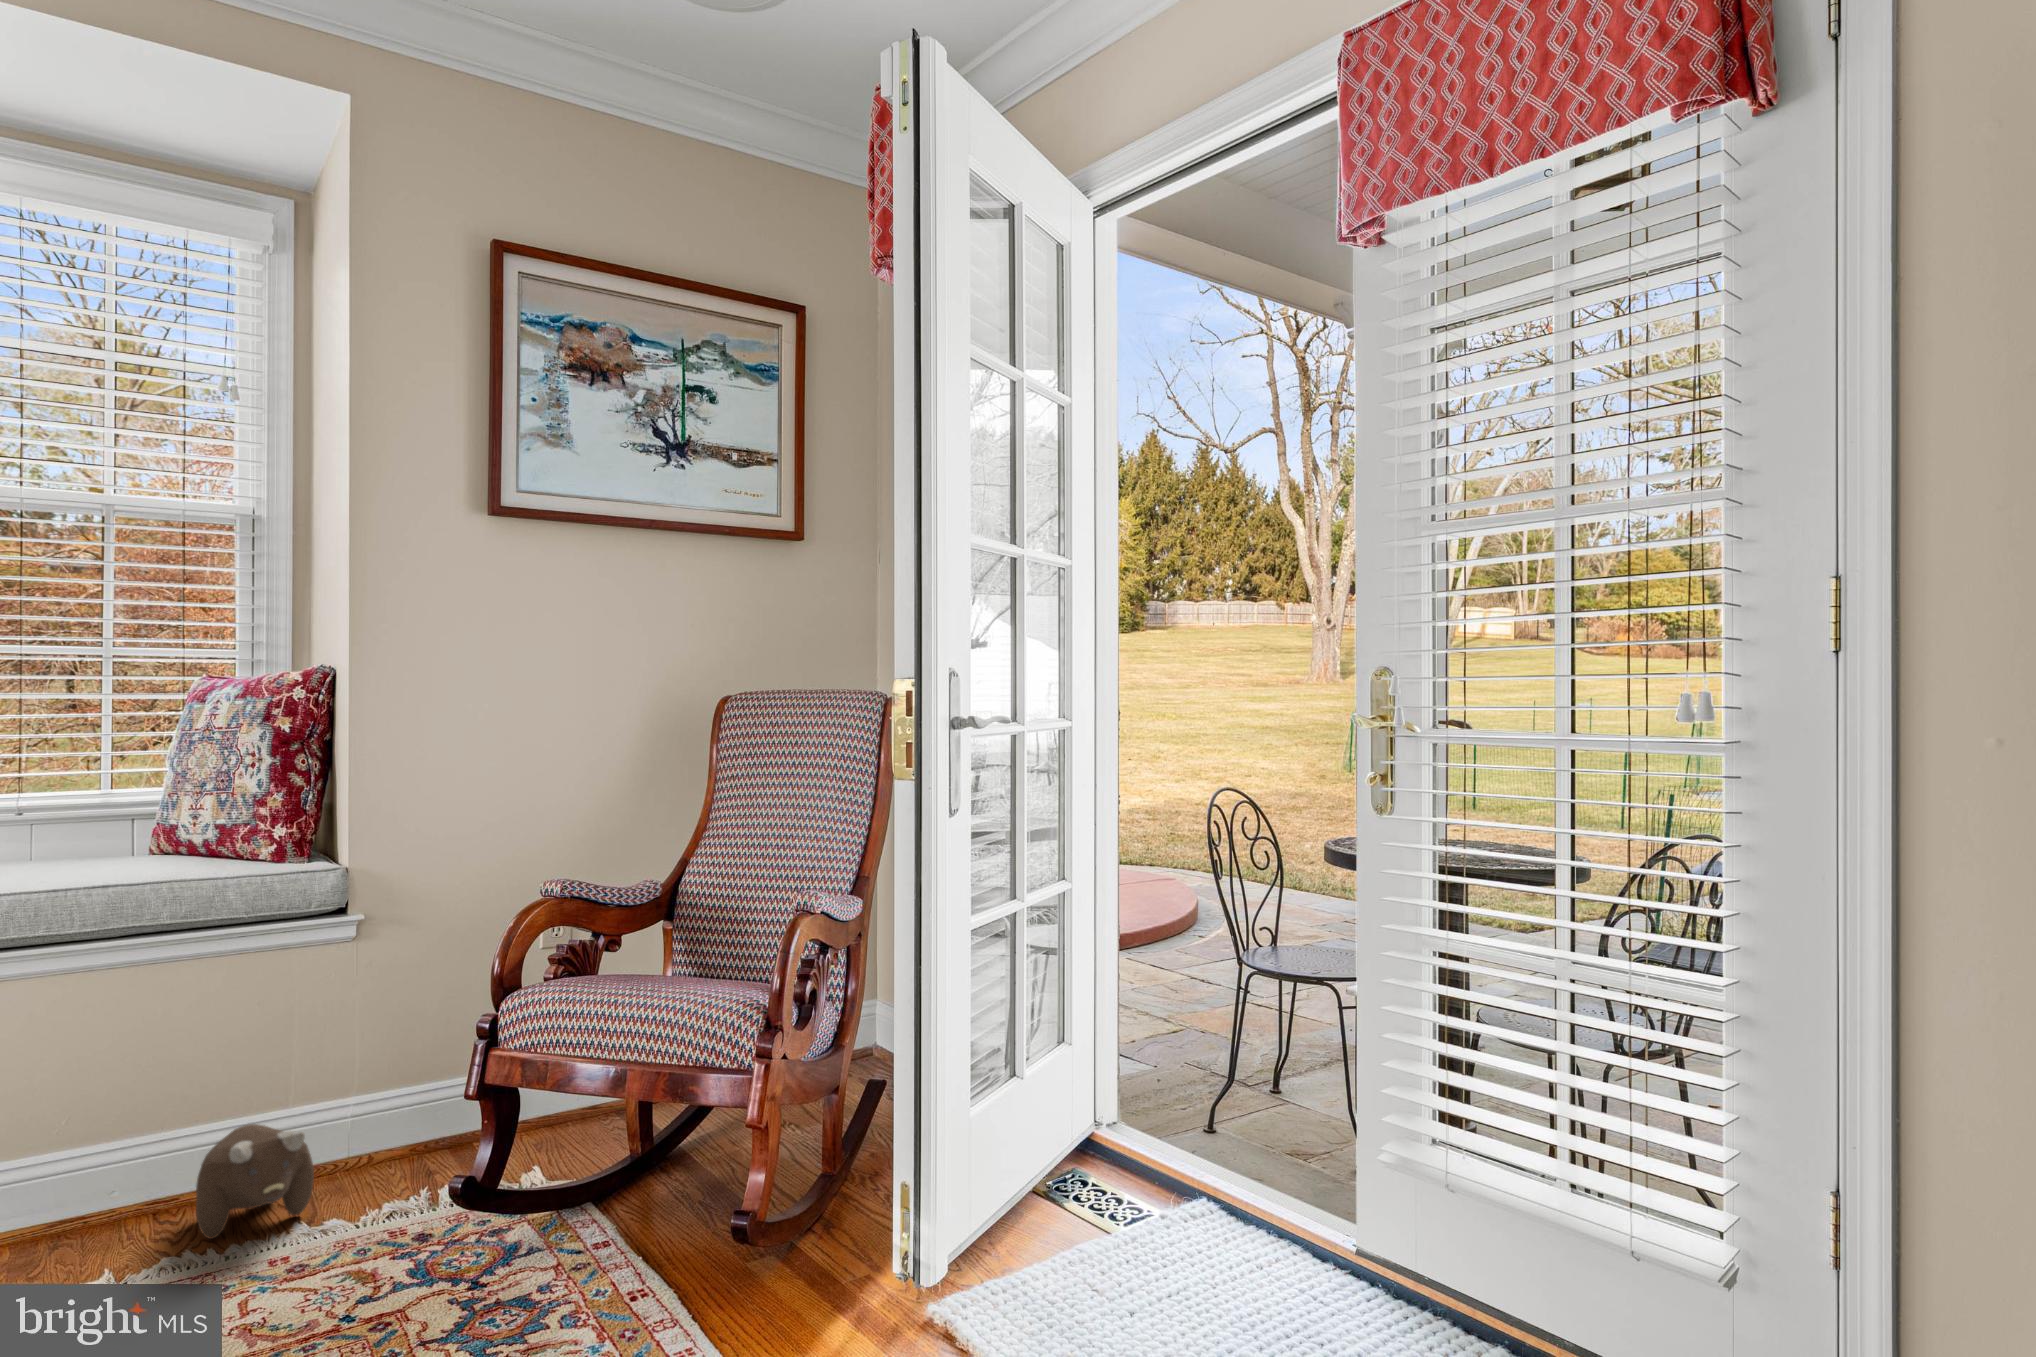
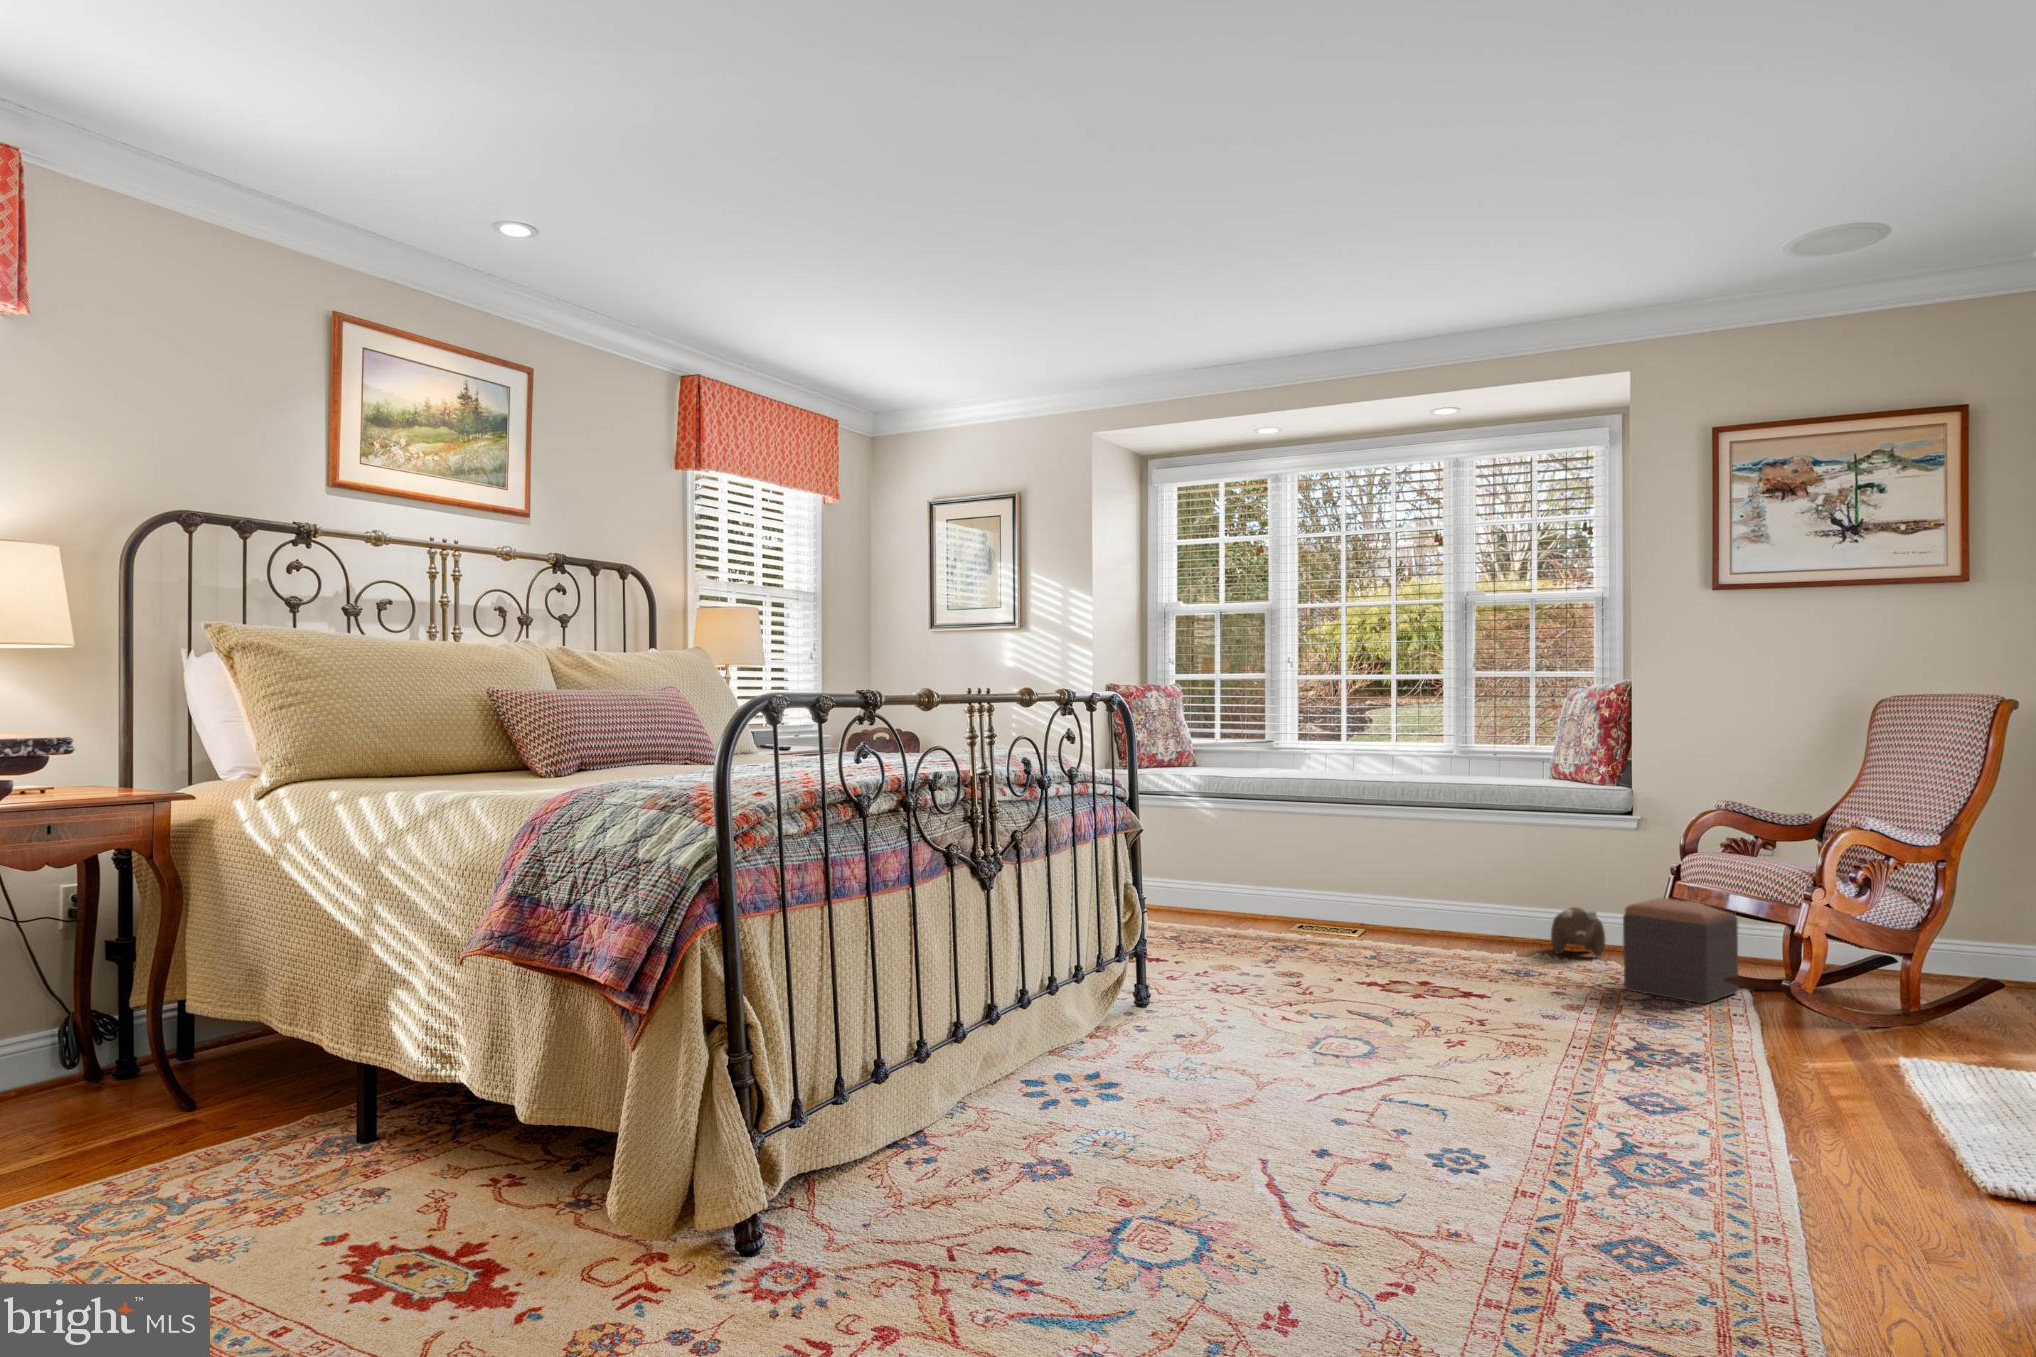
footstool: none [415,1079,601,1315] -> present [1623,898,1739,1004]

